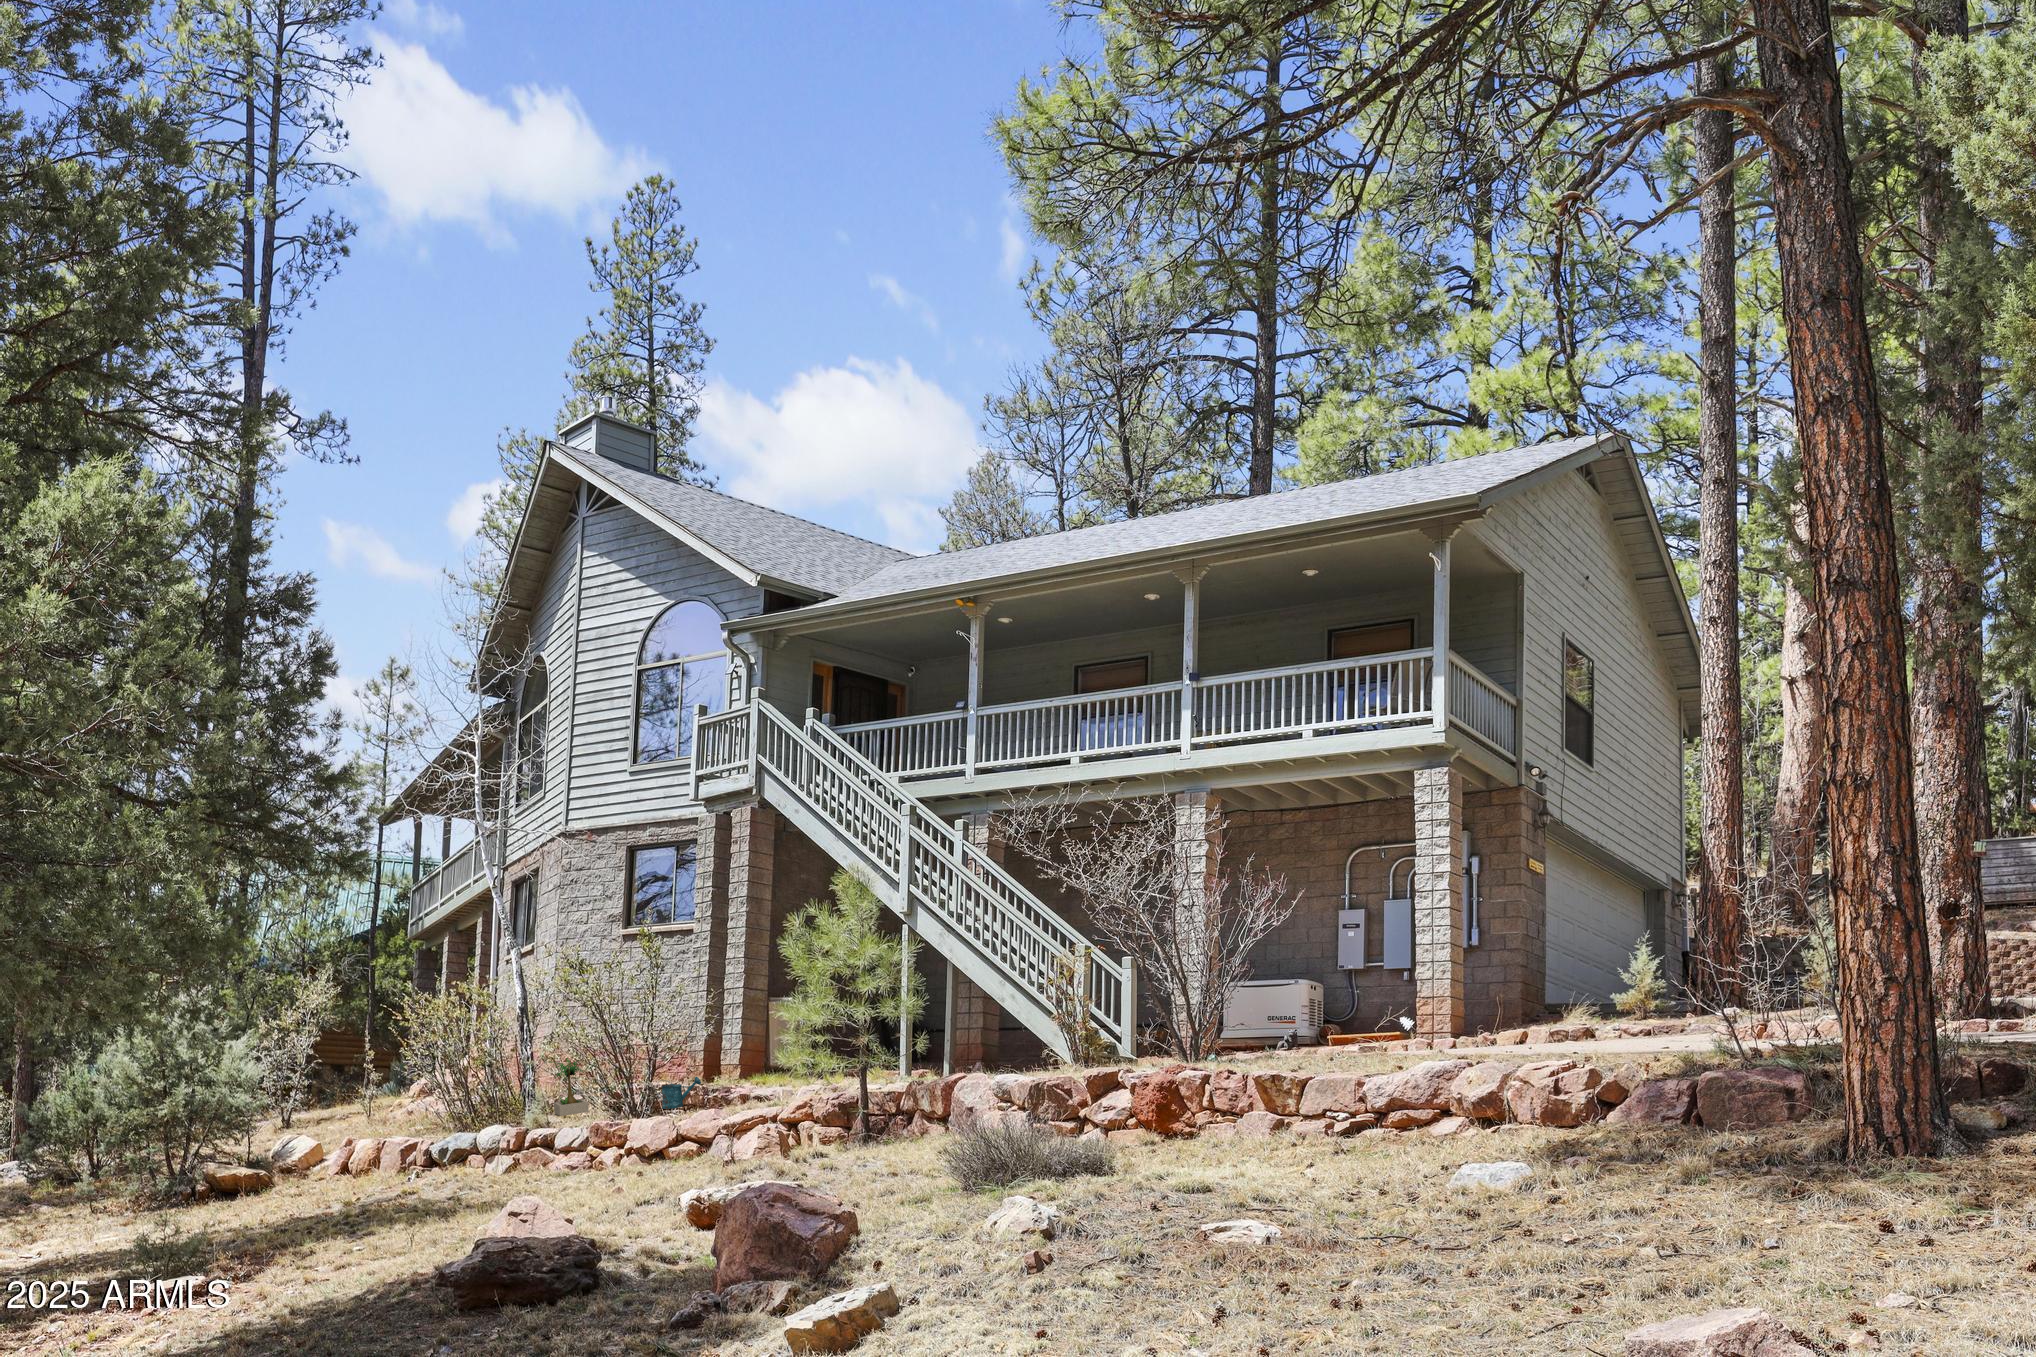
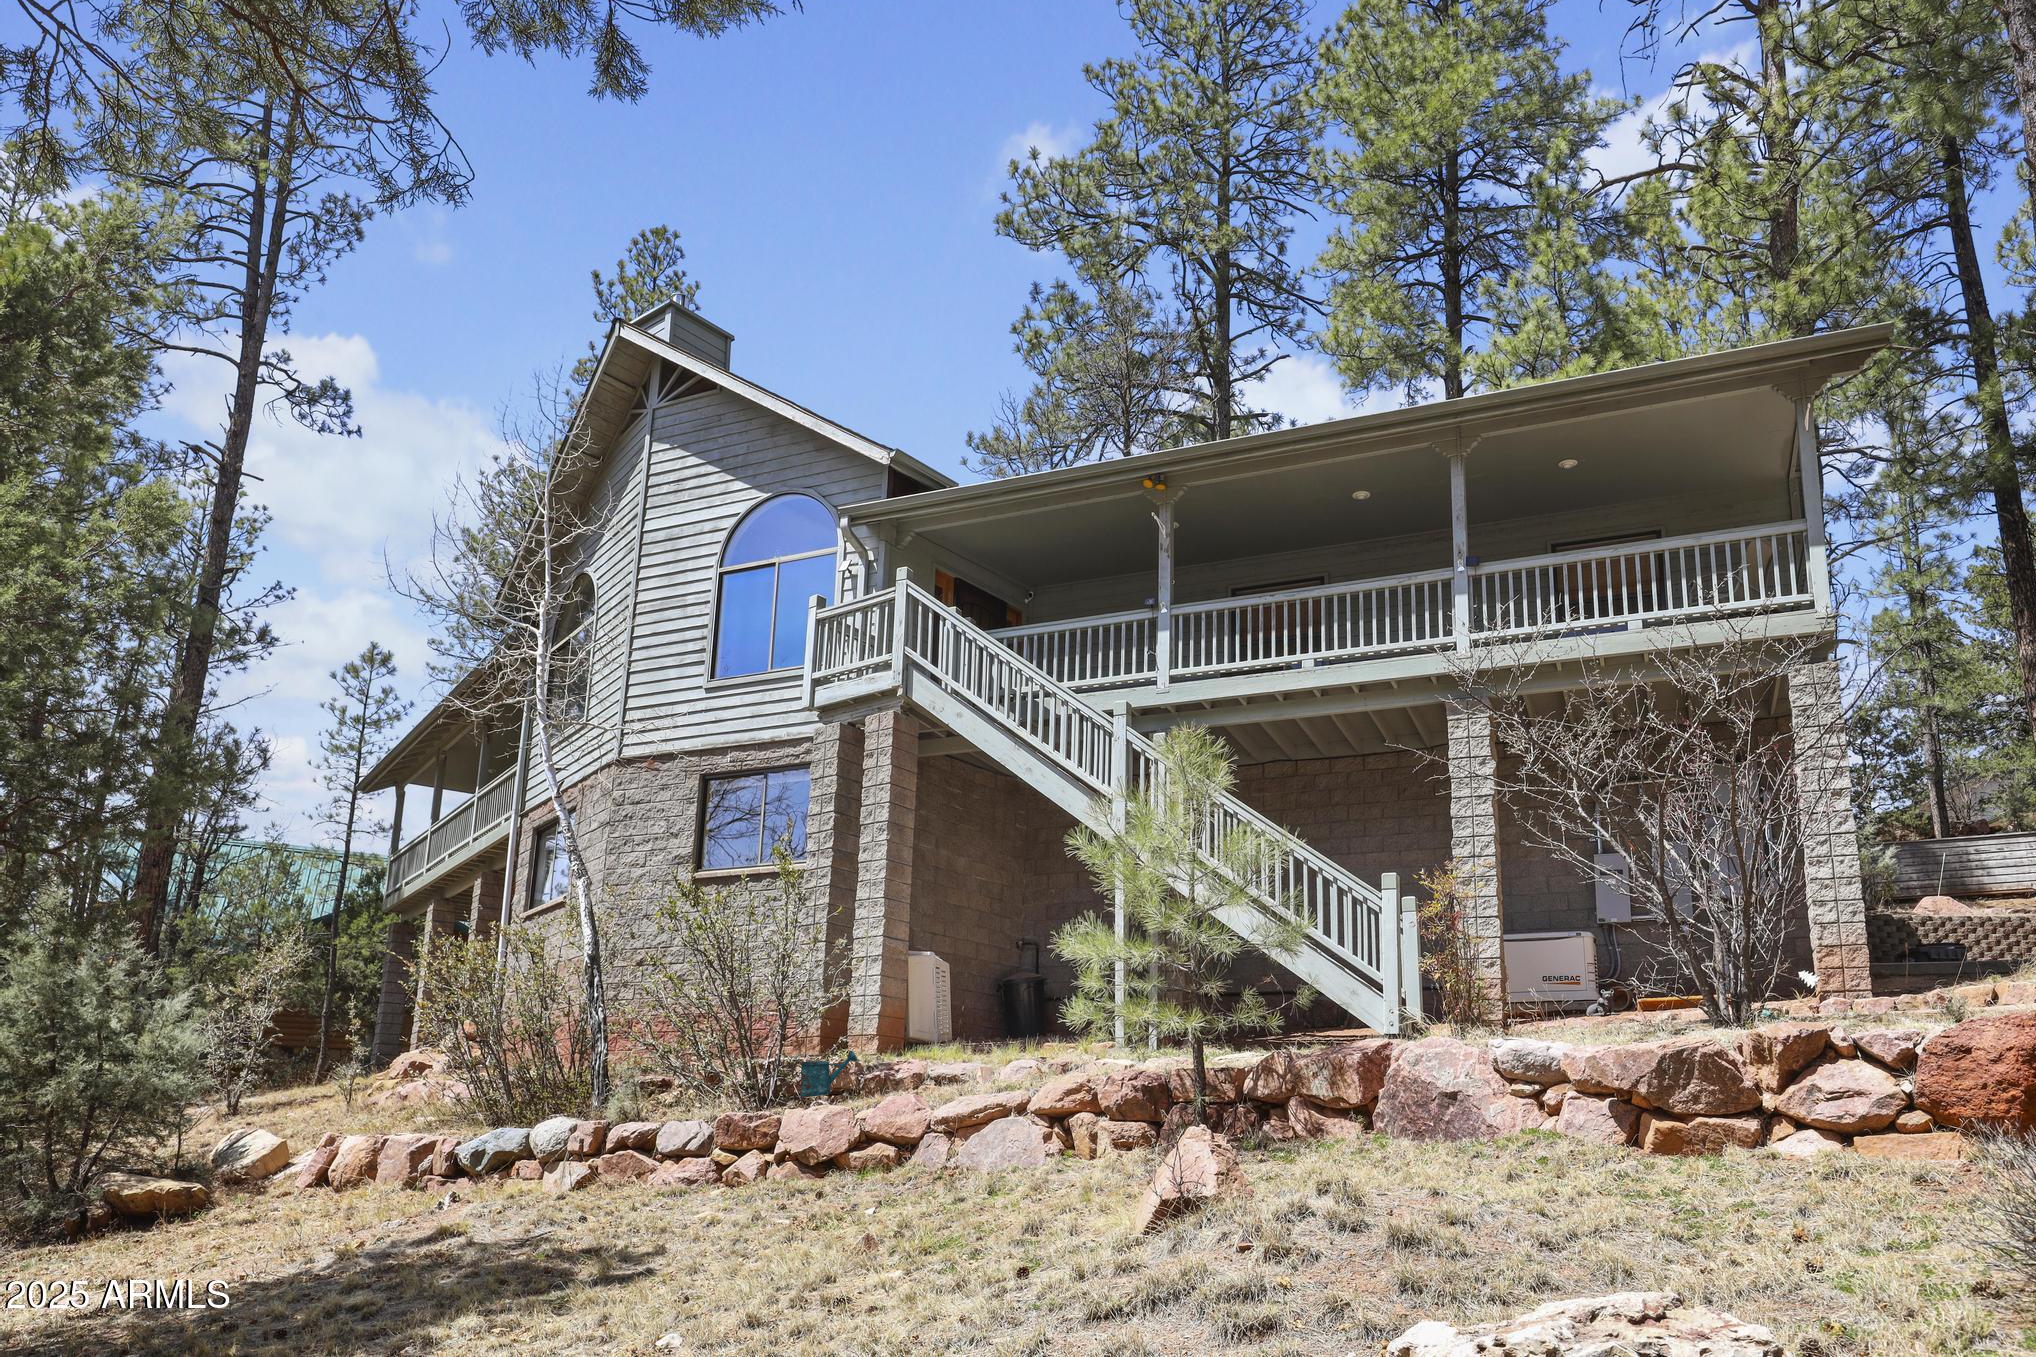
potted plant: present [549,1058,589,1116] -> none [626,1021,689,1105]

